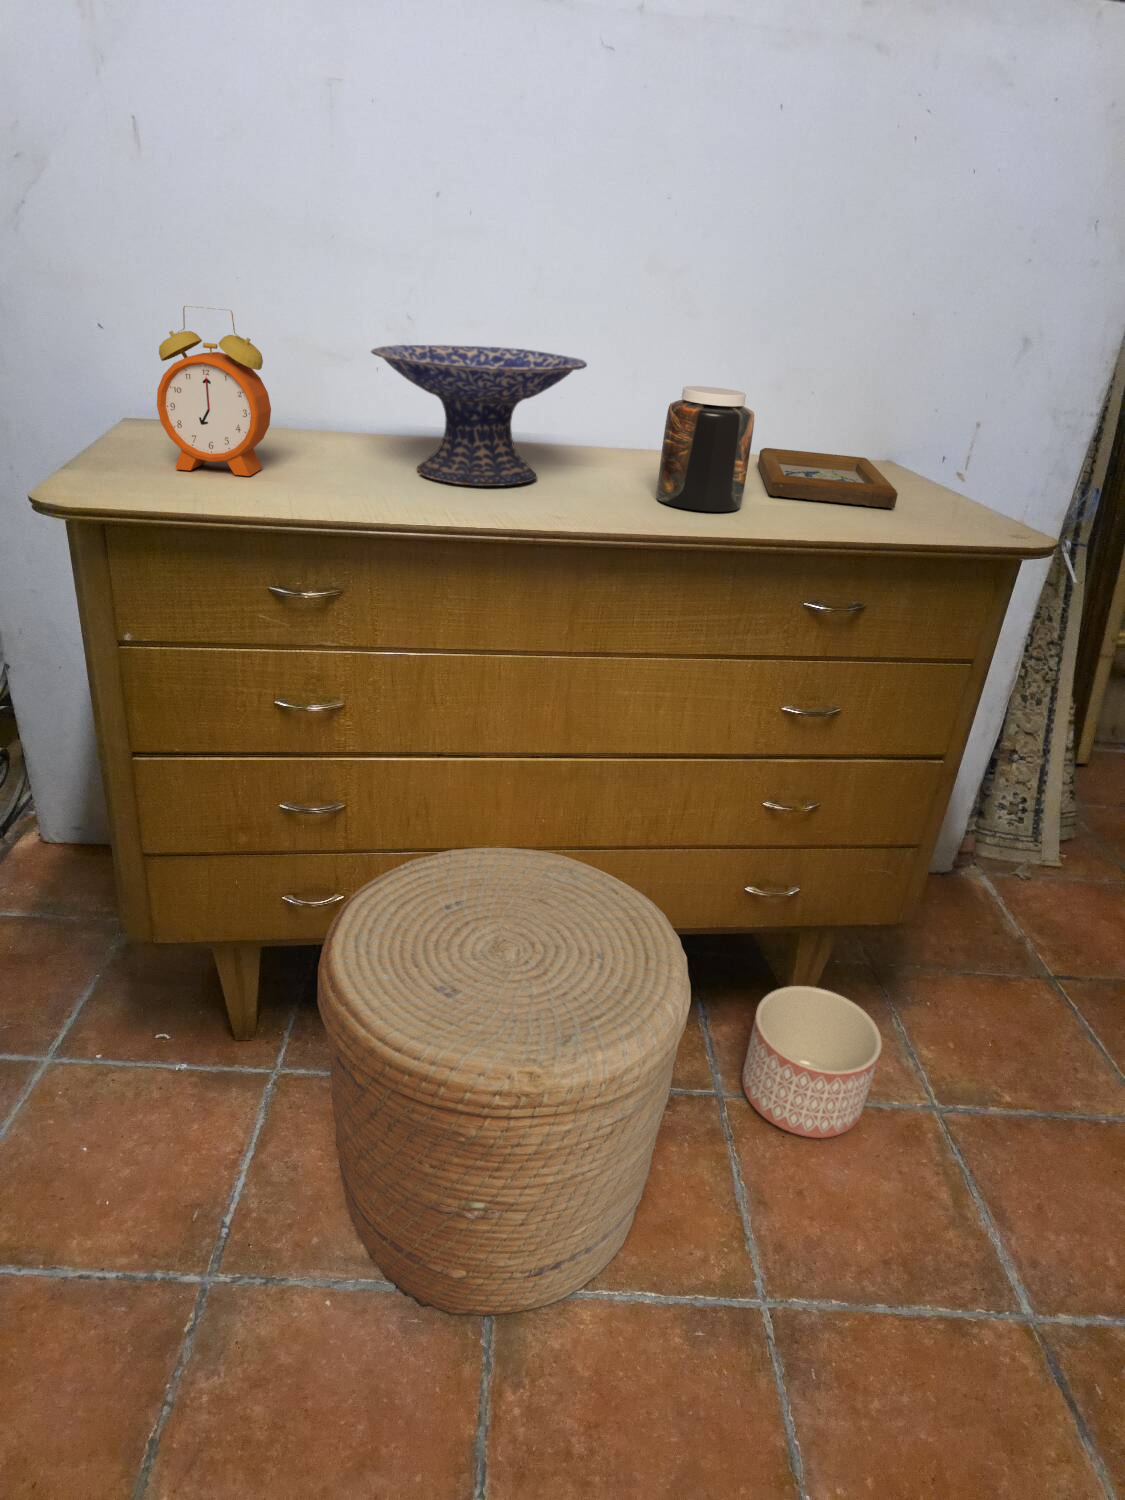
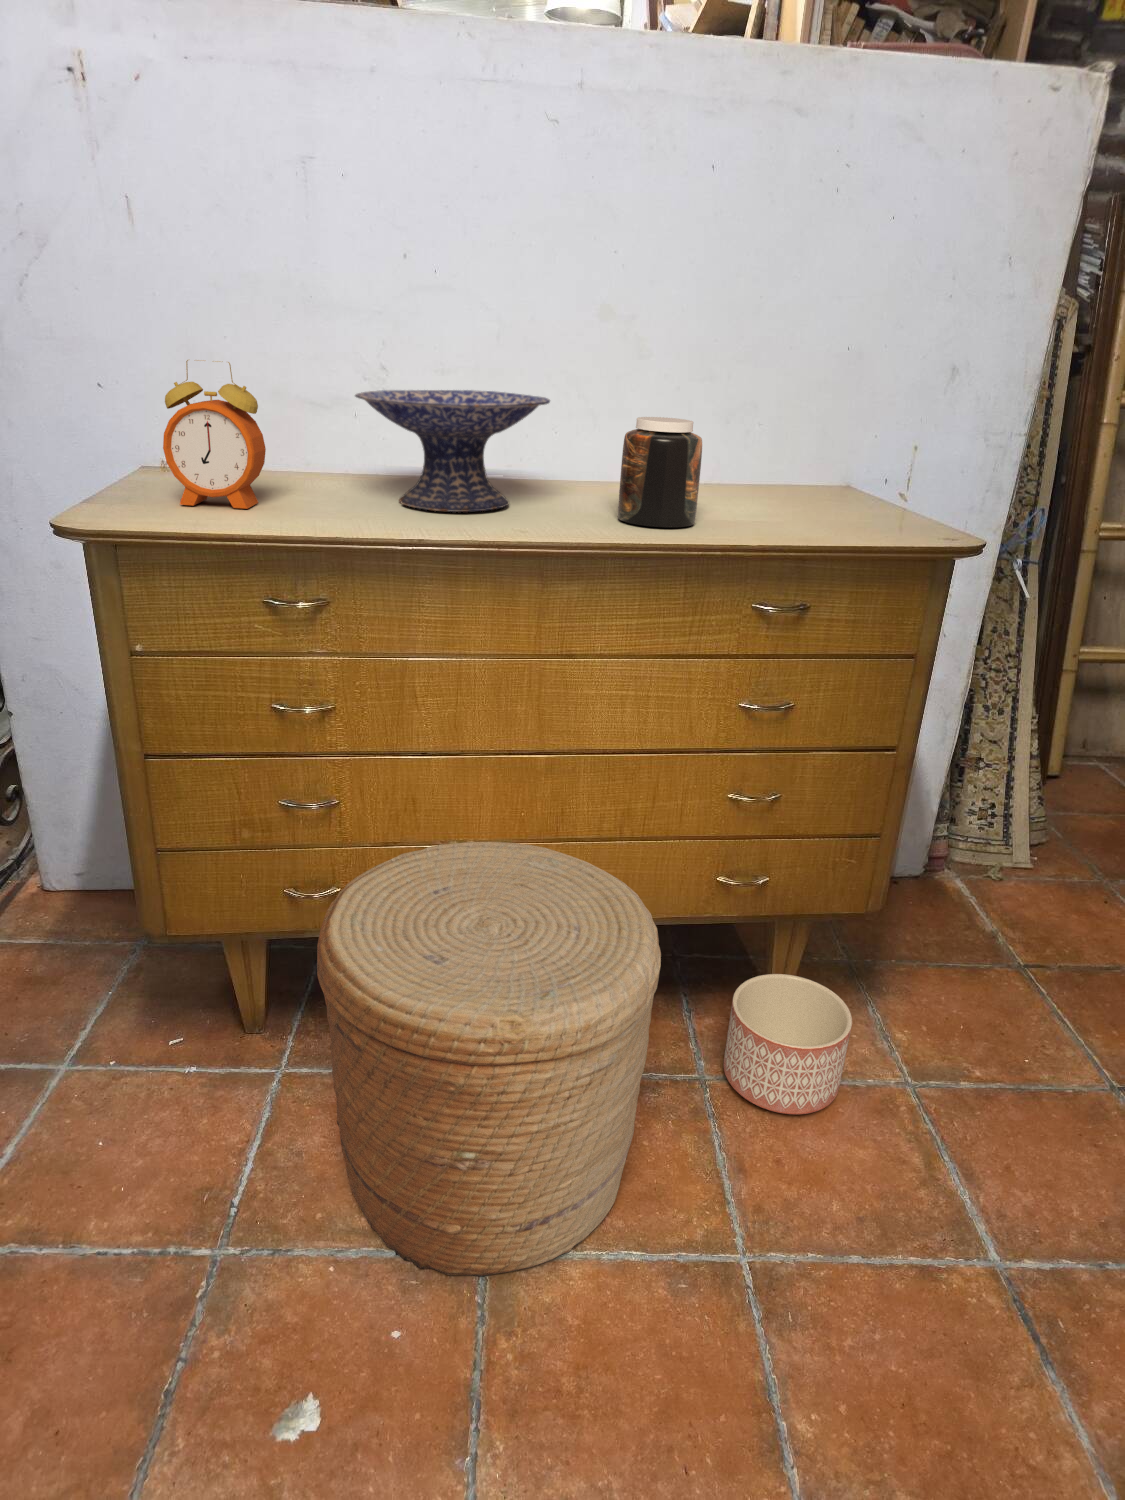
picture frame: present [758,448,898,508] -> none [715,475,839,522]

